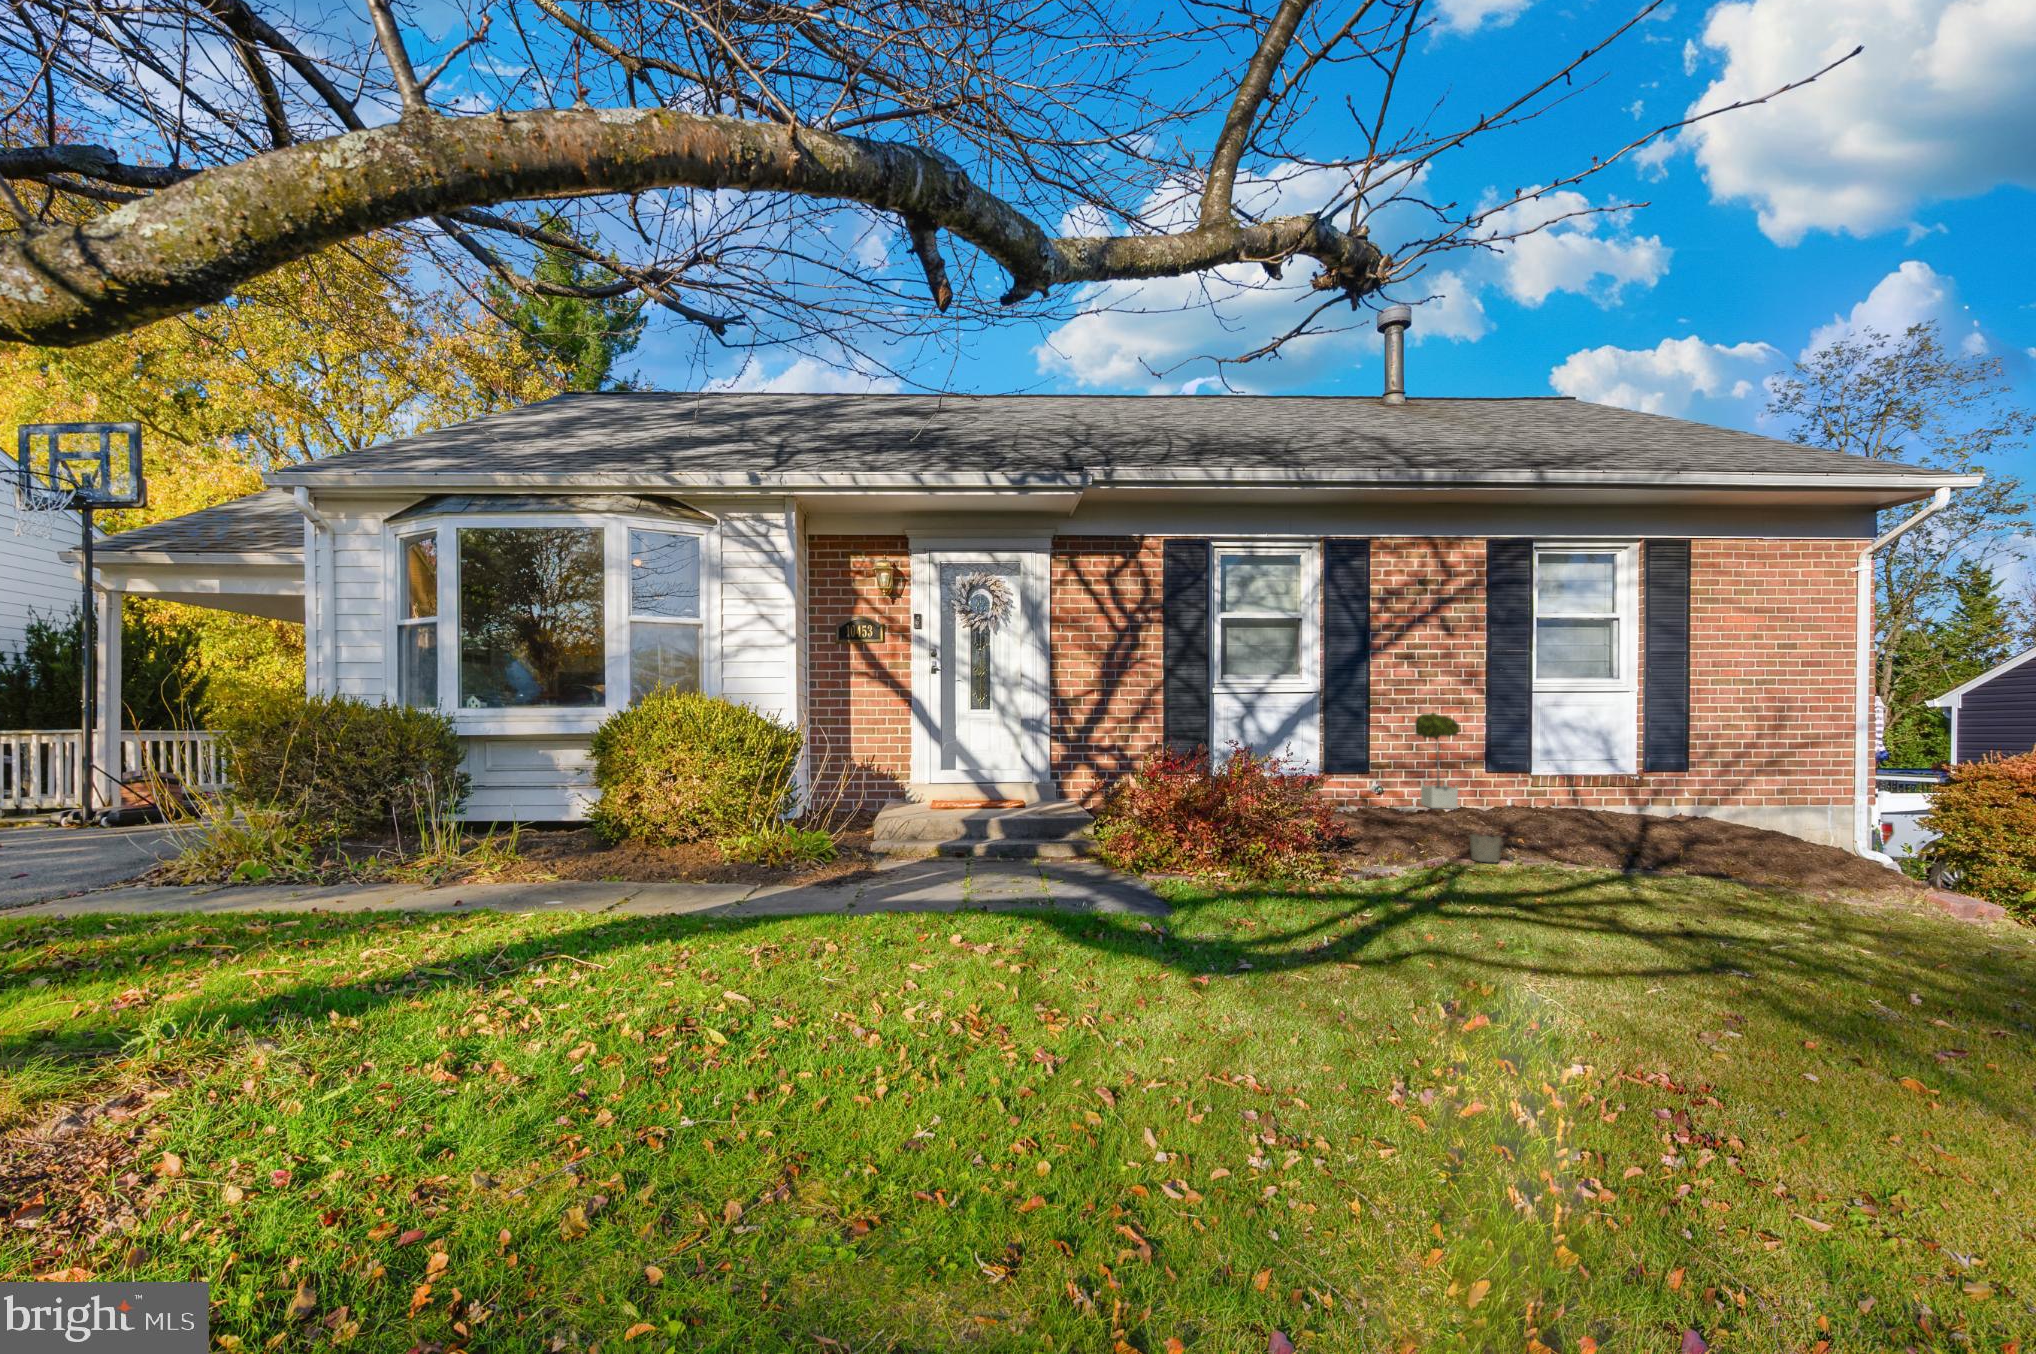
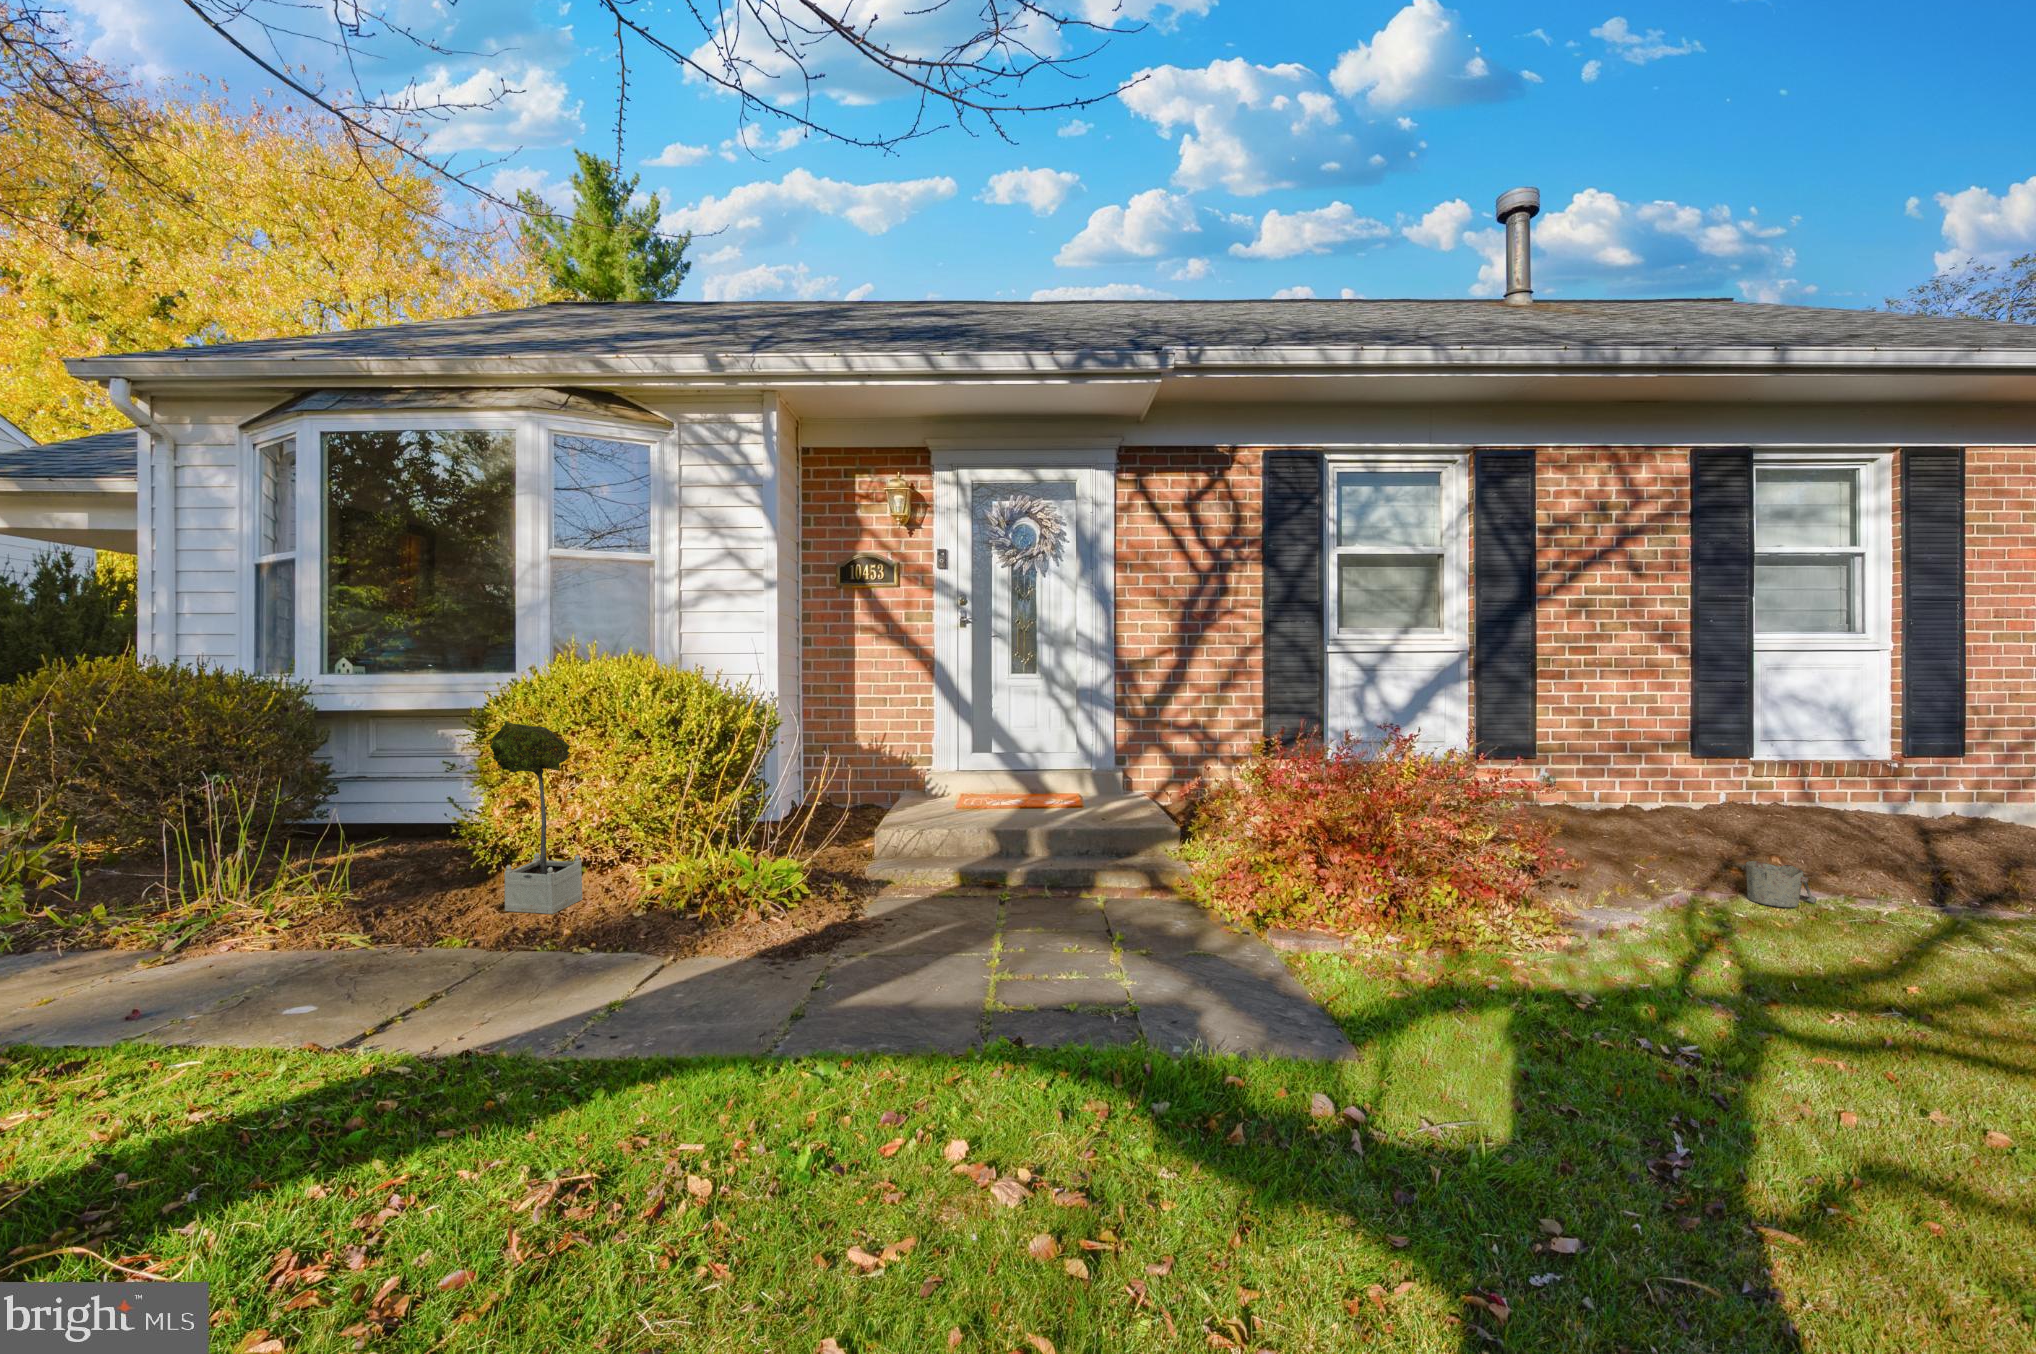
potted tree: present [1415,713,1459,809] -> present [490,721,583,914]

